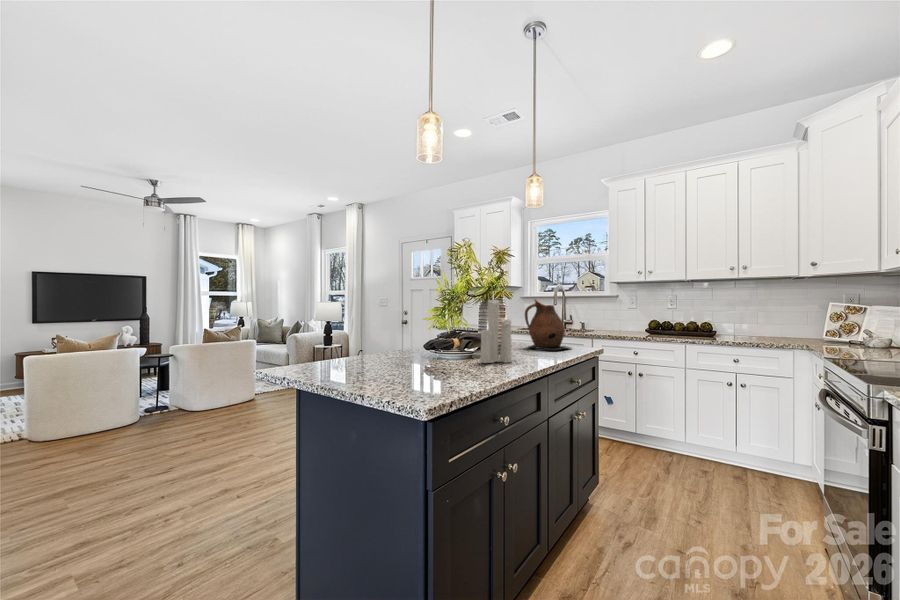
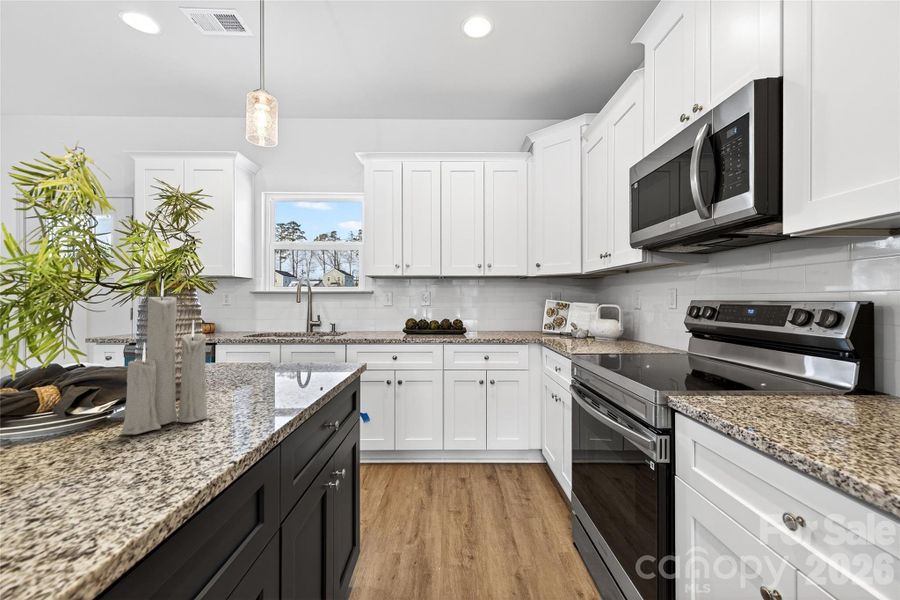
ceramic pitcher: present [525,299,571,350] -> none [246,296,322,376]

